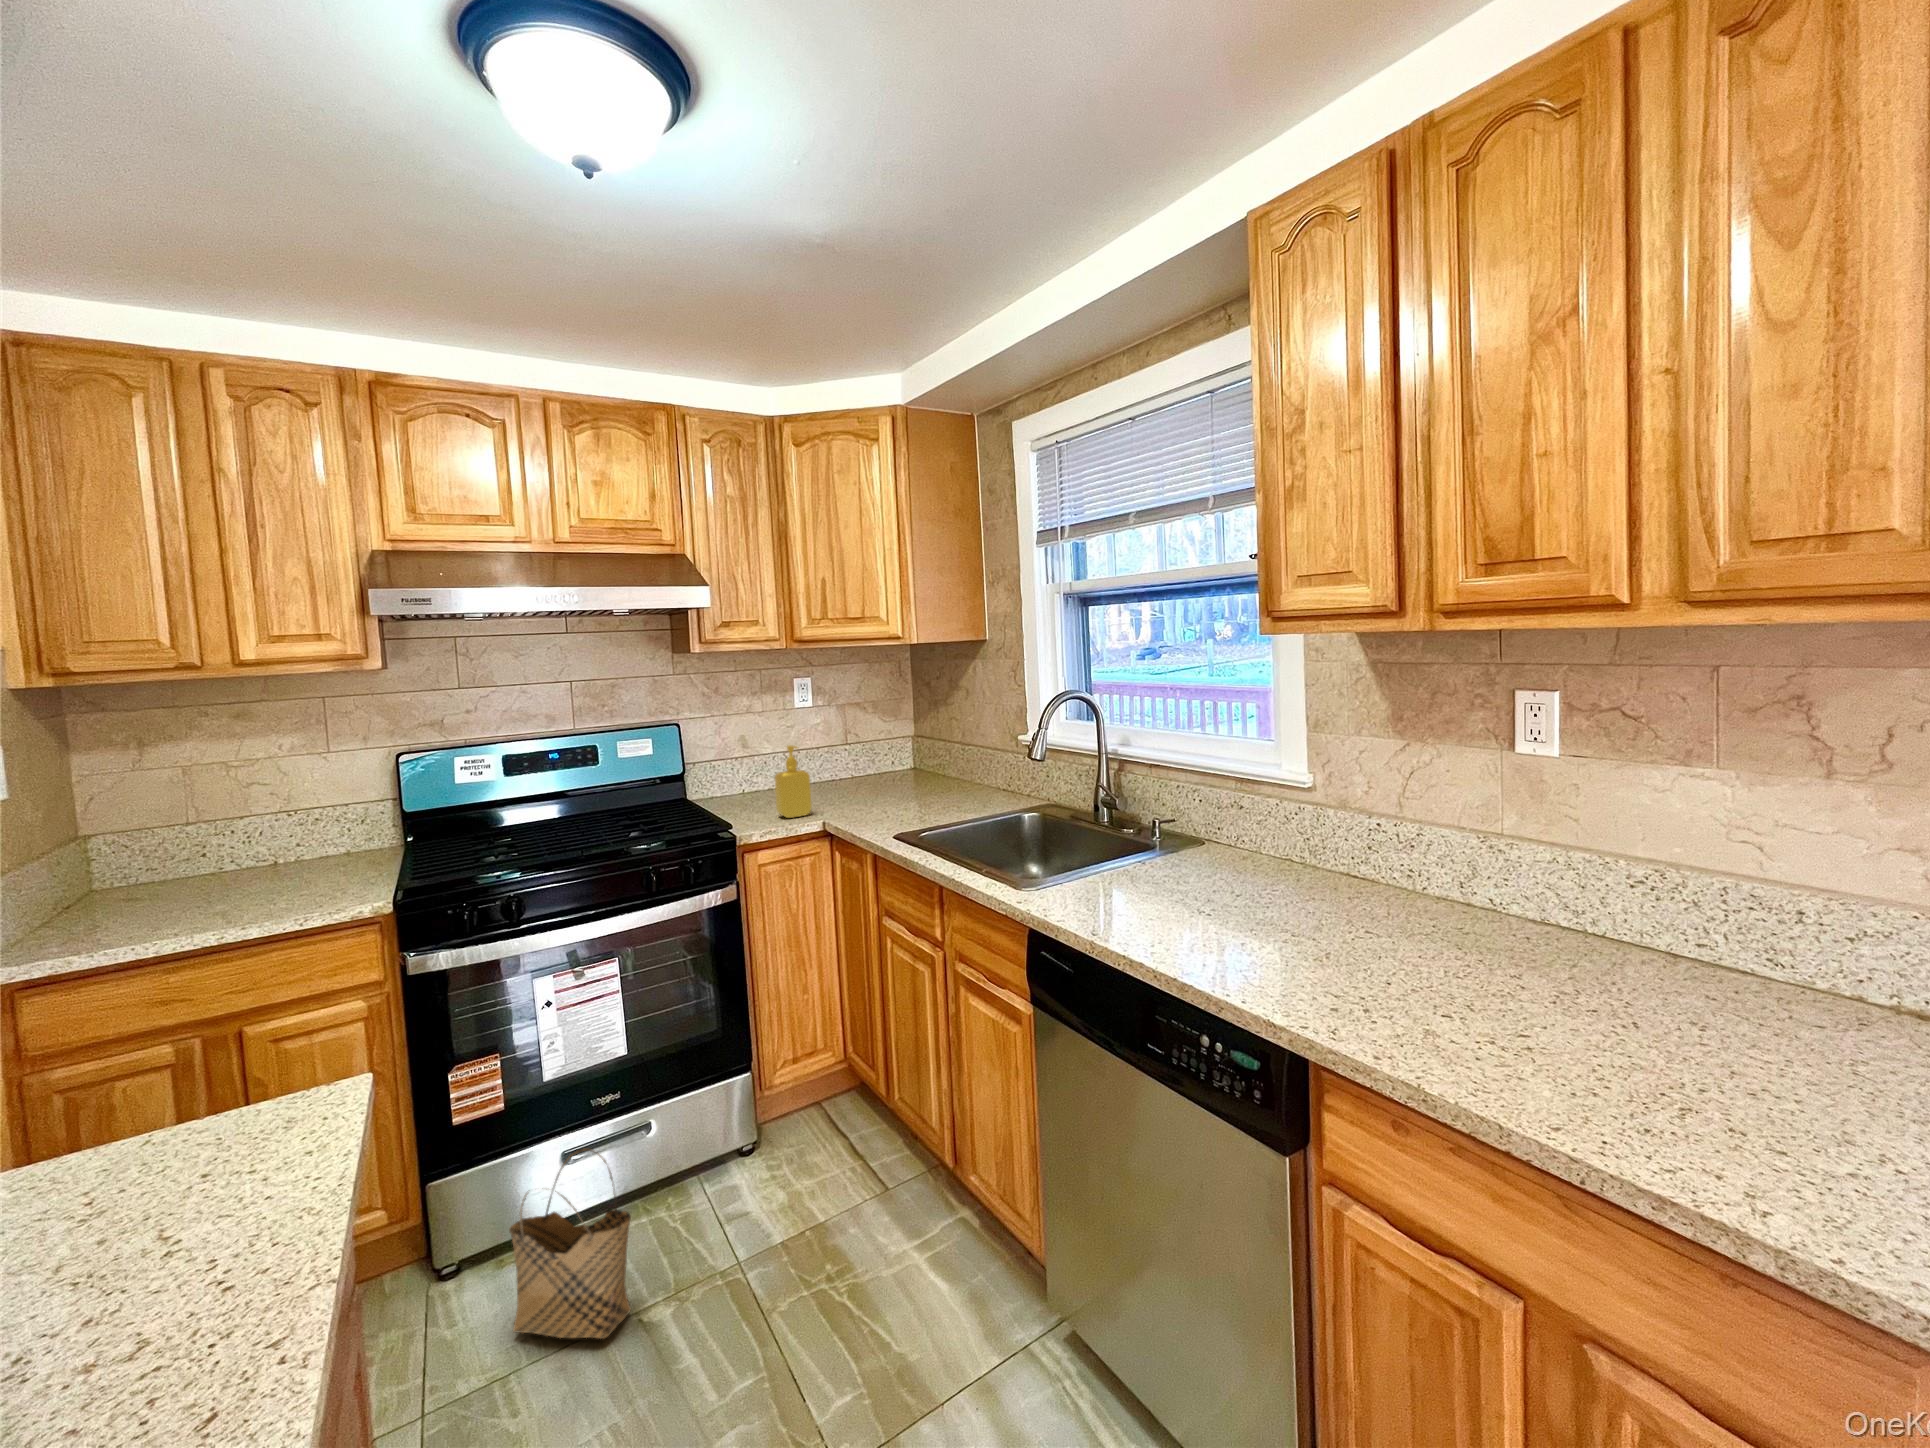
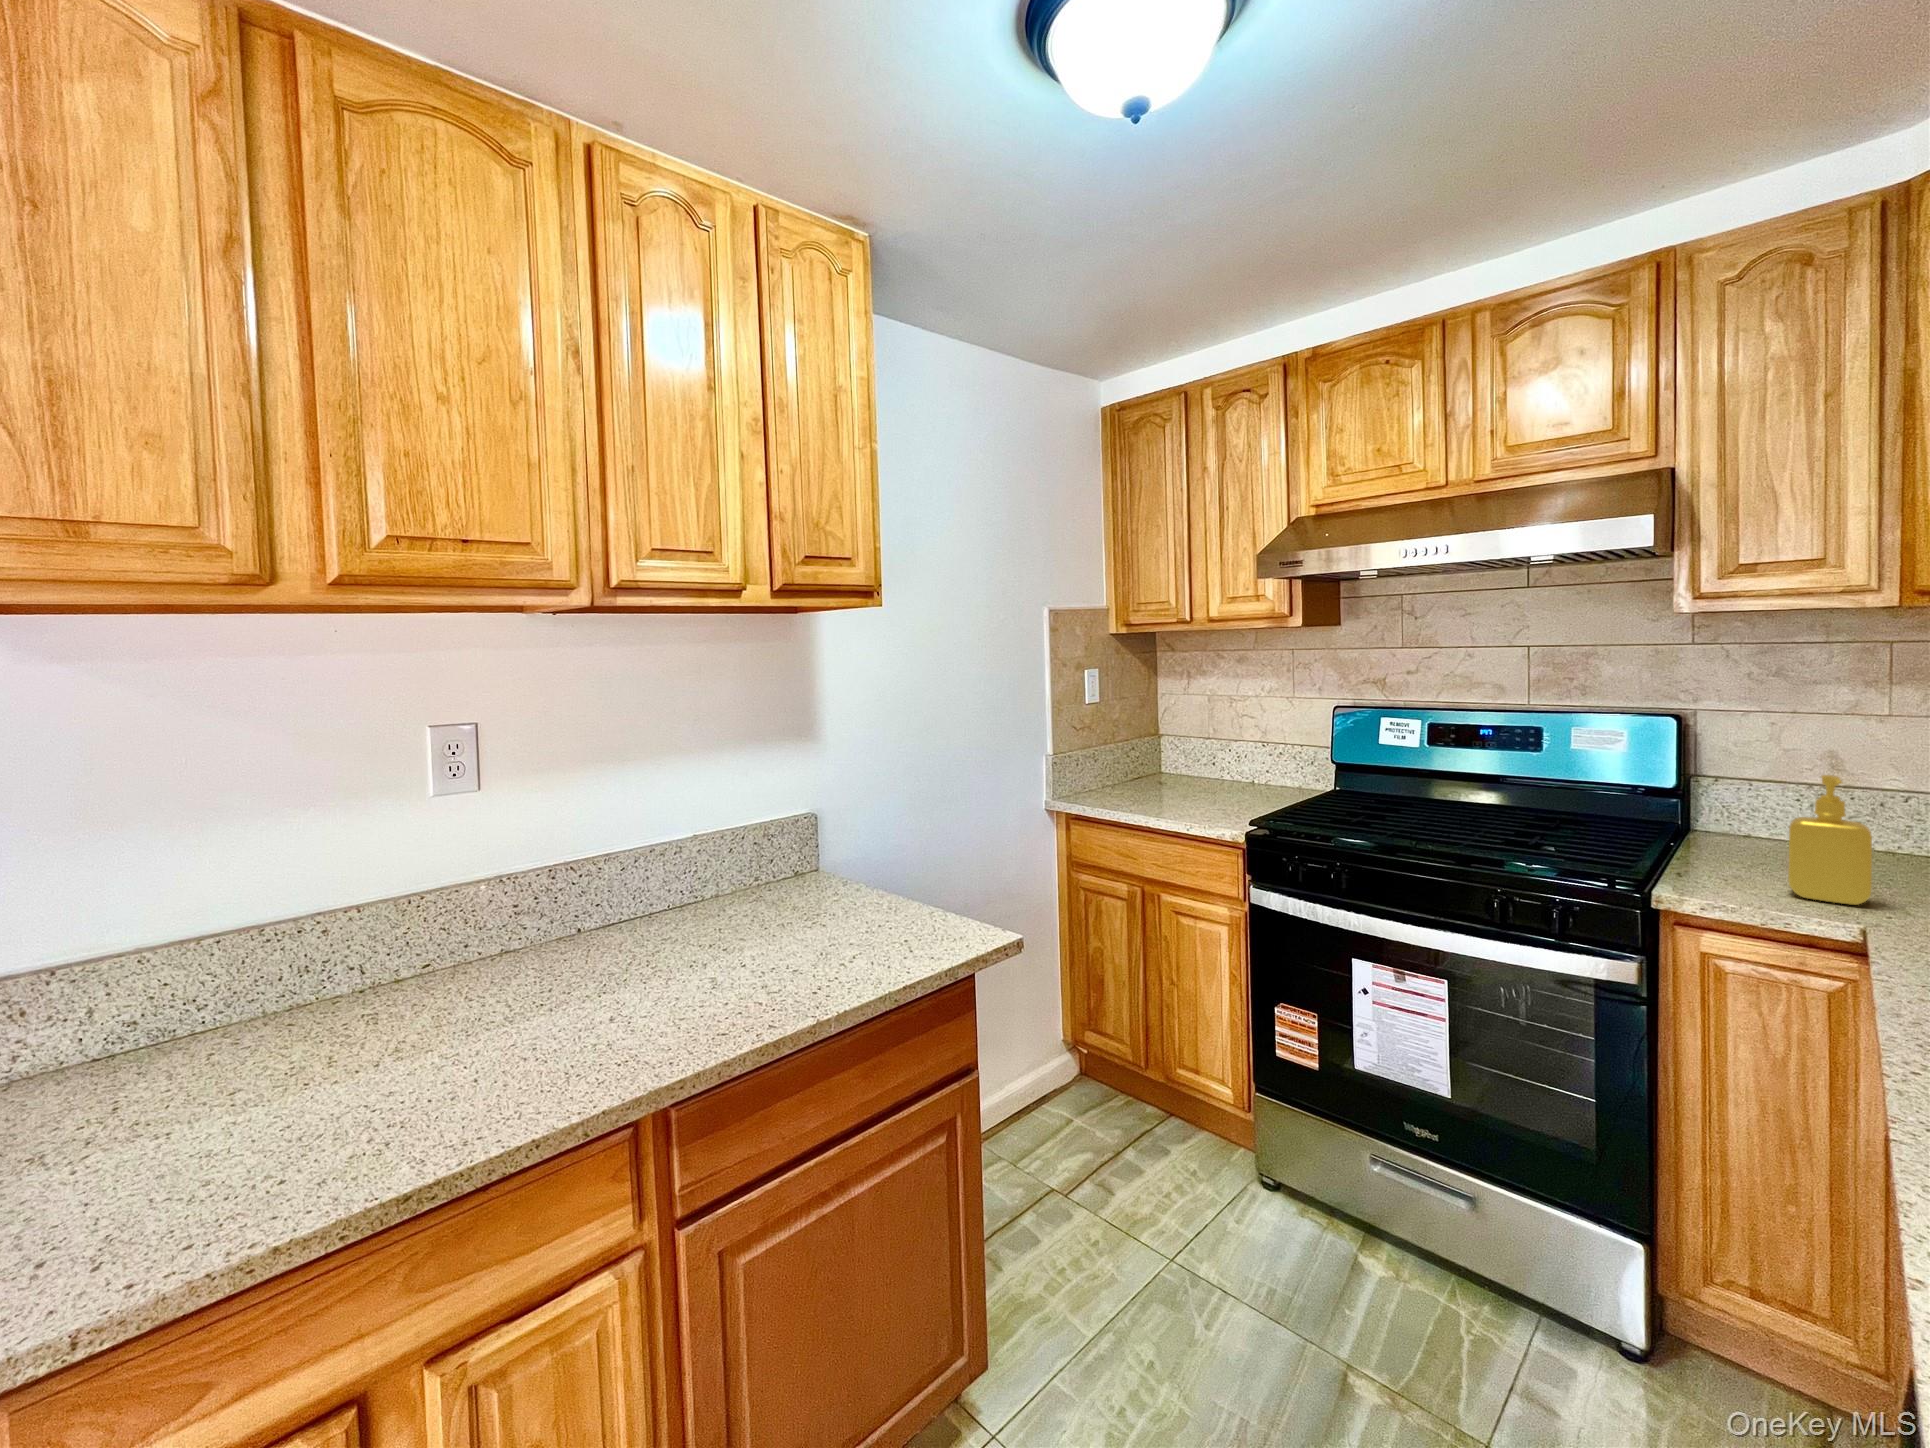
woven basket: present [509,1148,631,1339] -> none [1255,1147,1353,1359]

